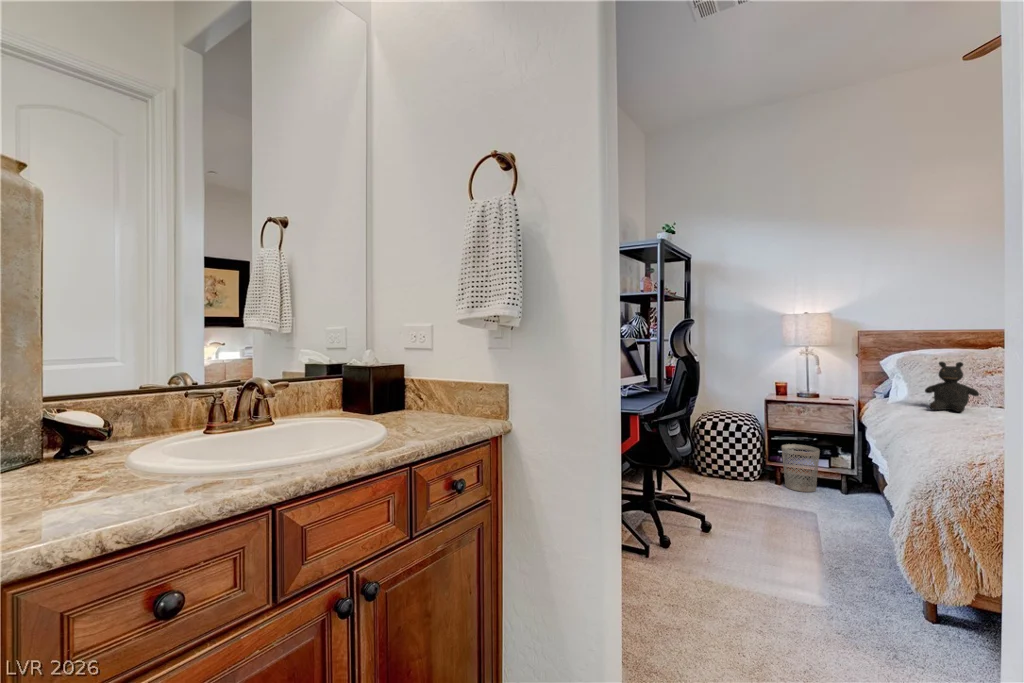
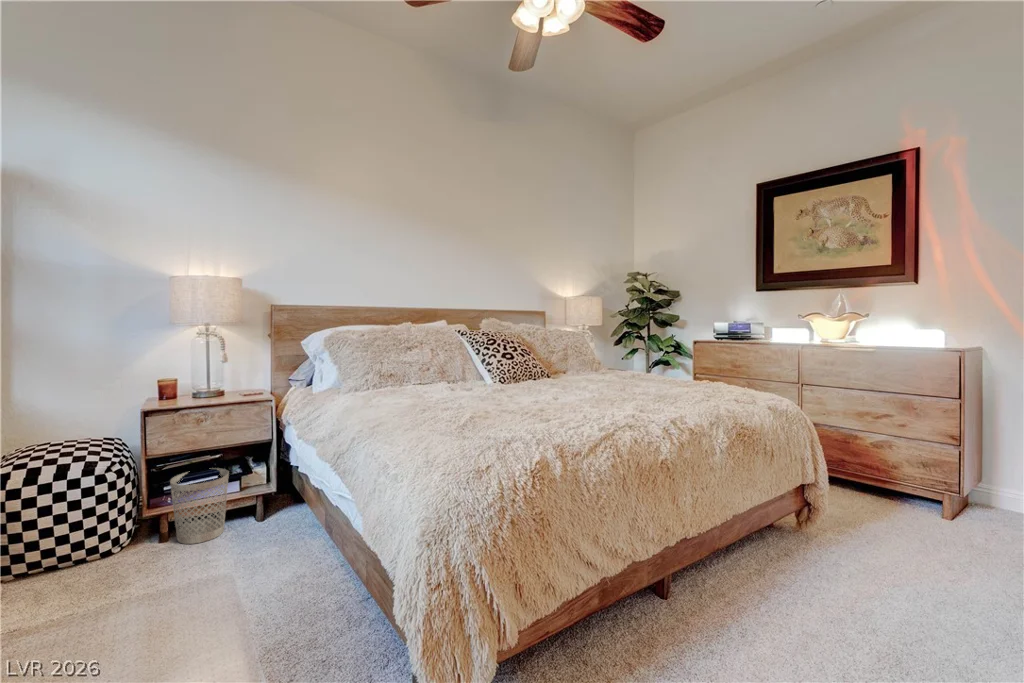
teddy bear: present [925,362,979,412] -> none [353,343,400,401]

